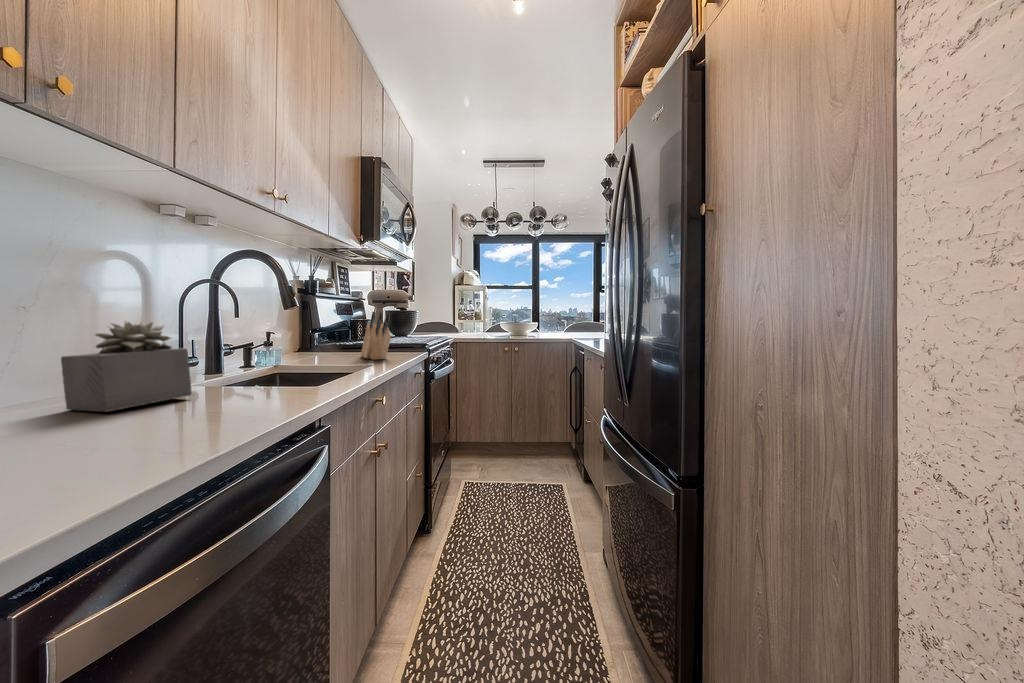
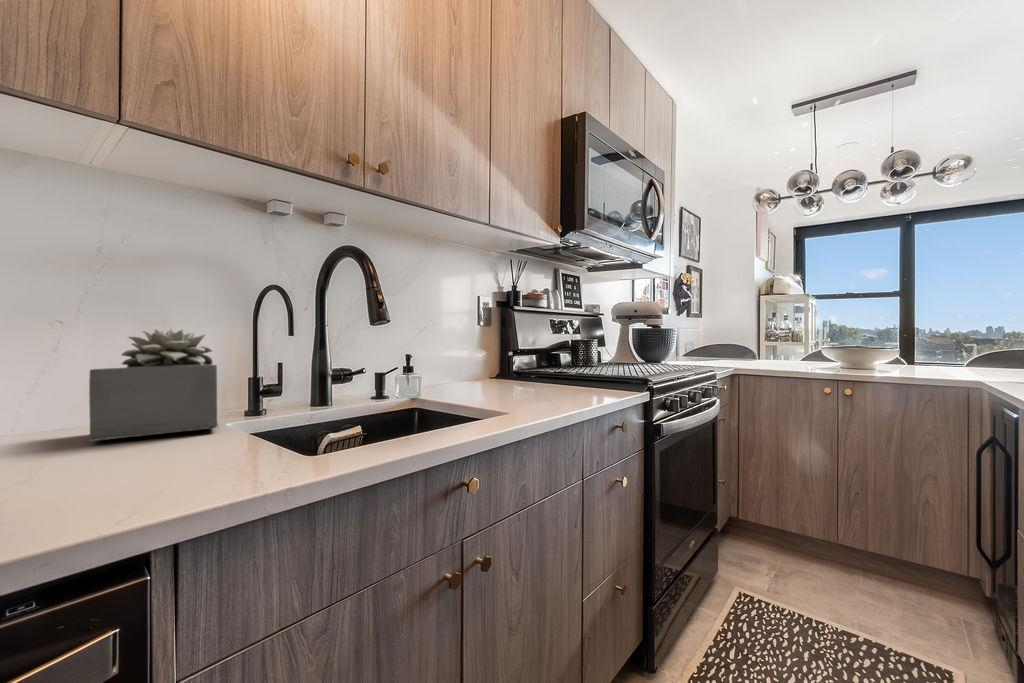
knife block: present [361,312,391,360] -> none [549,323,578,393]

